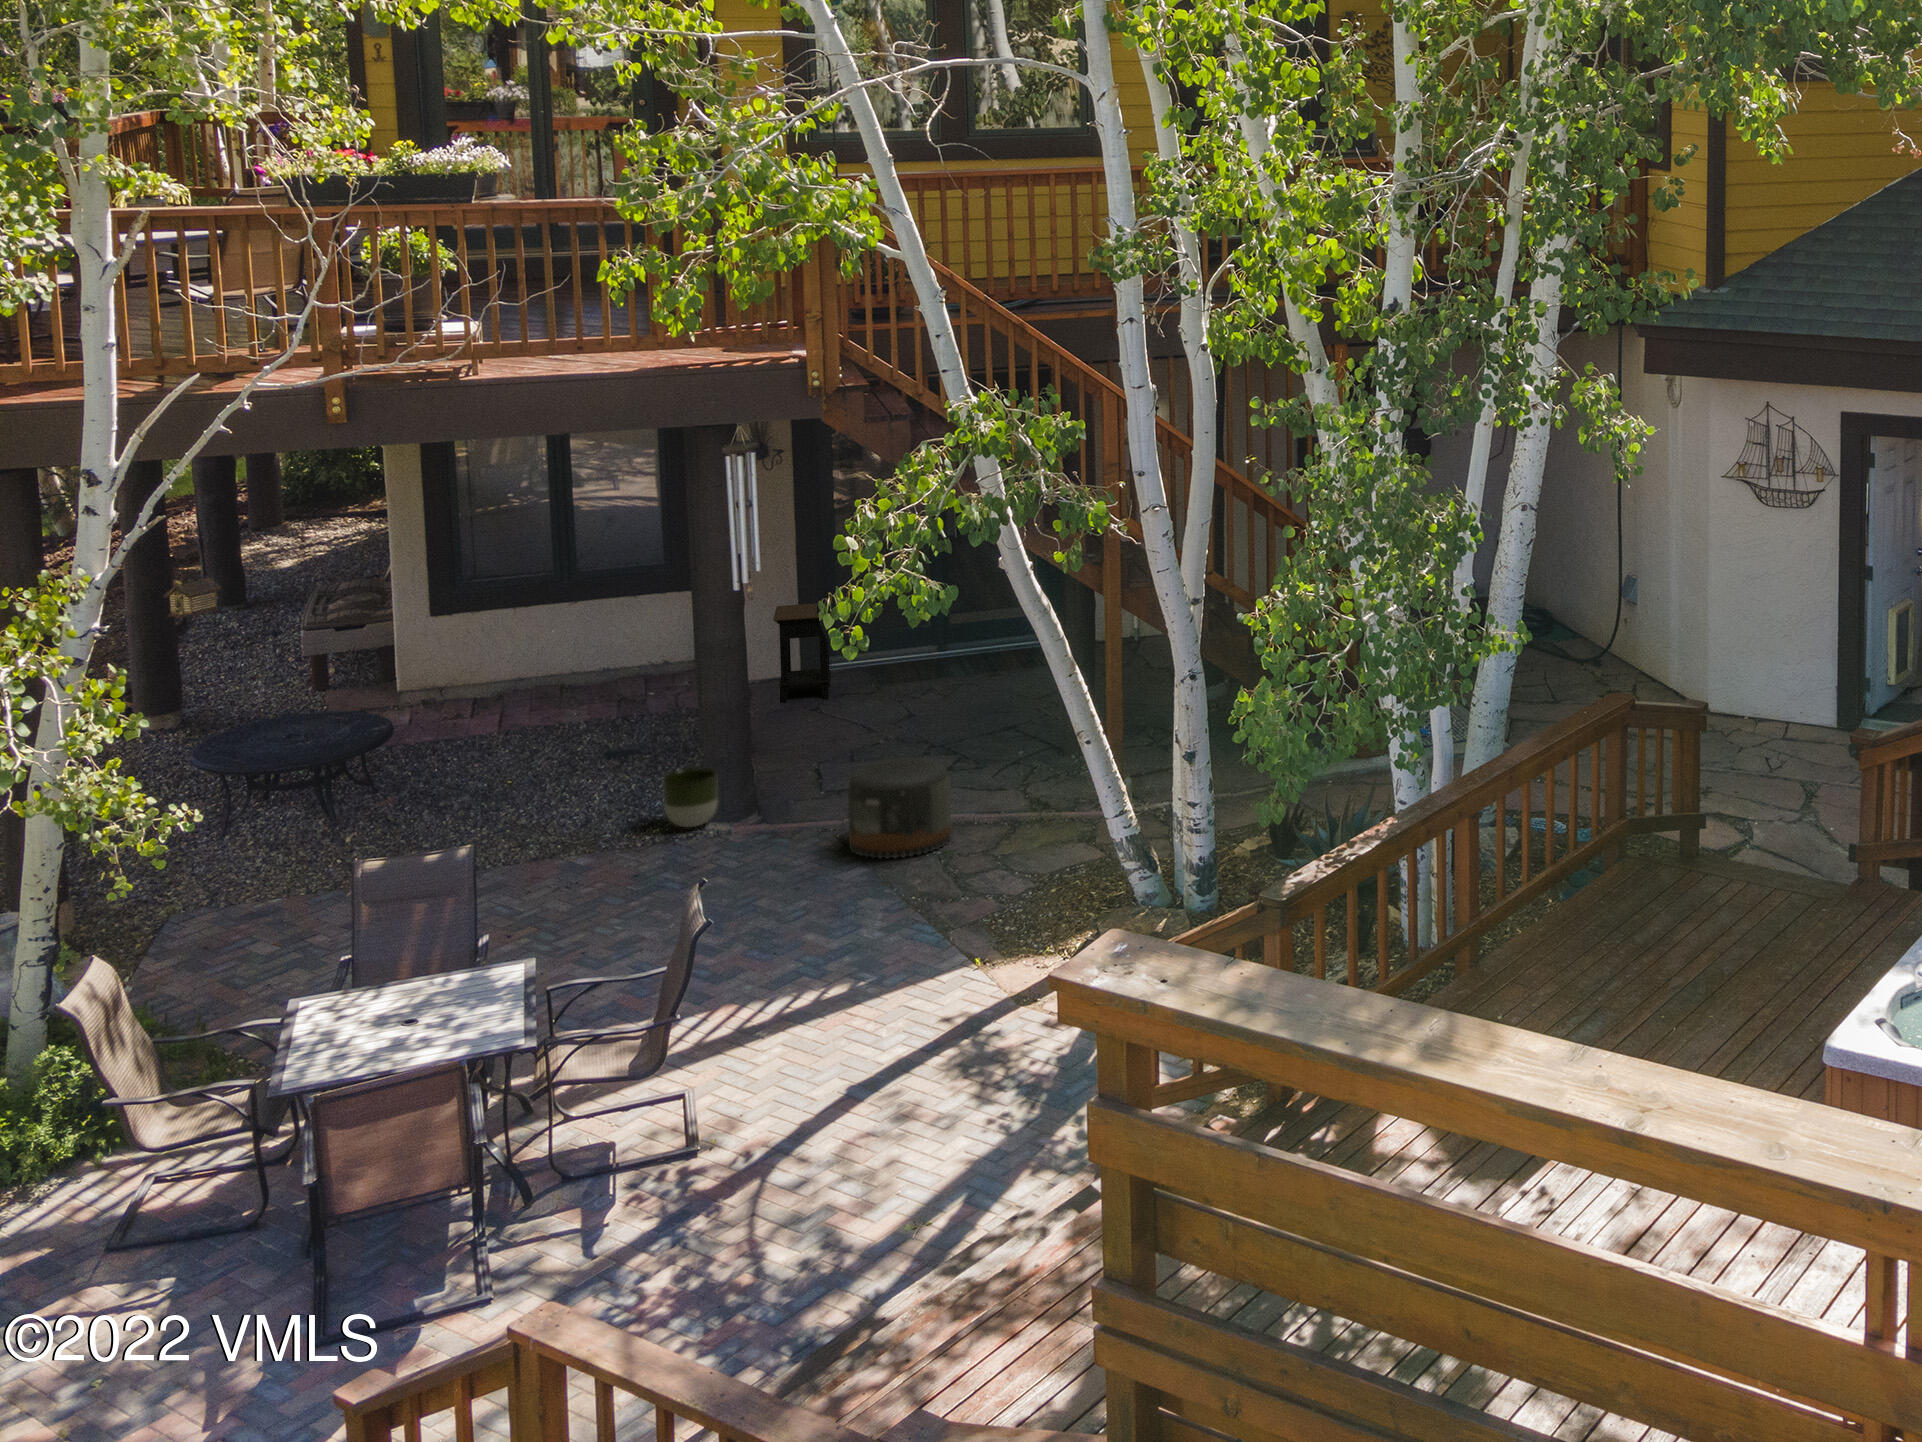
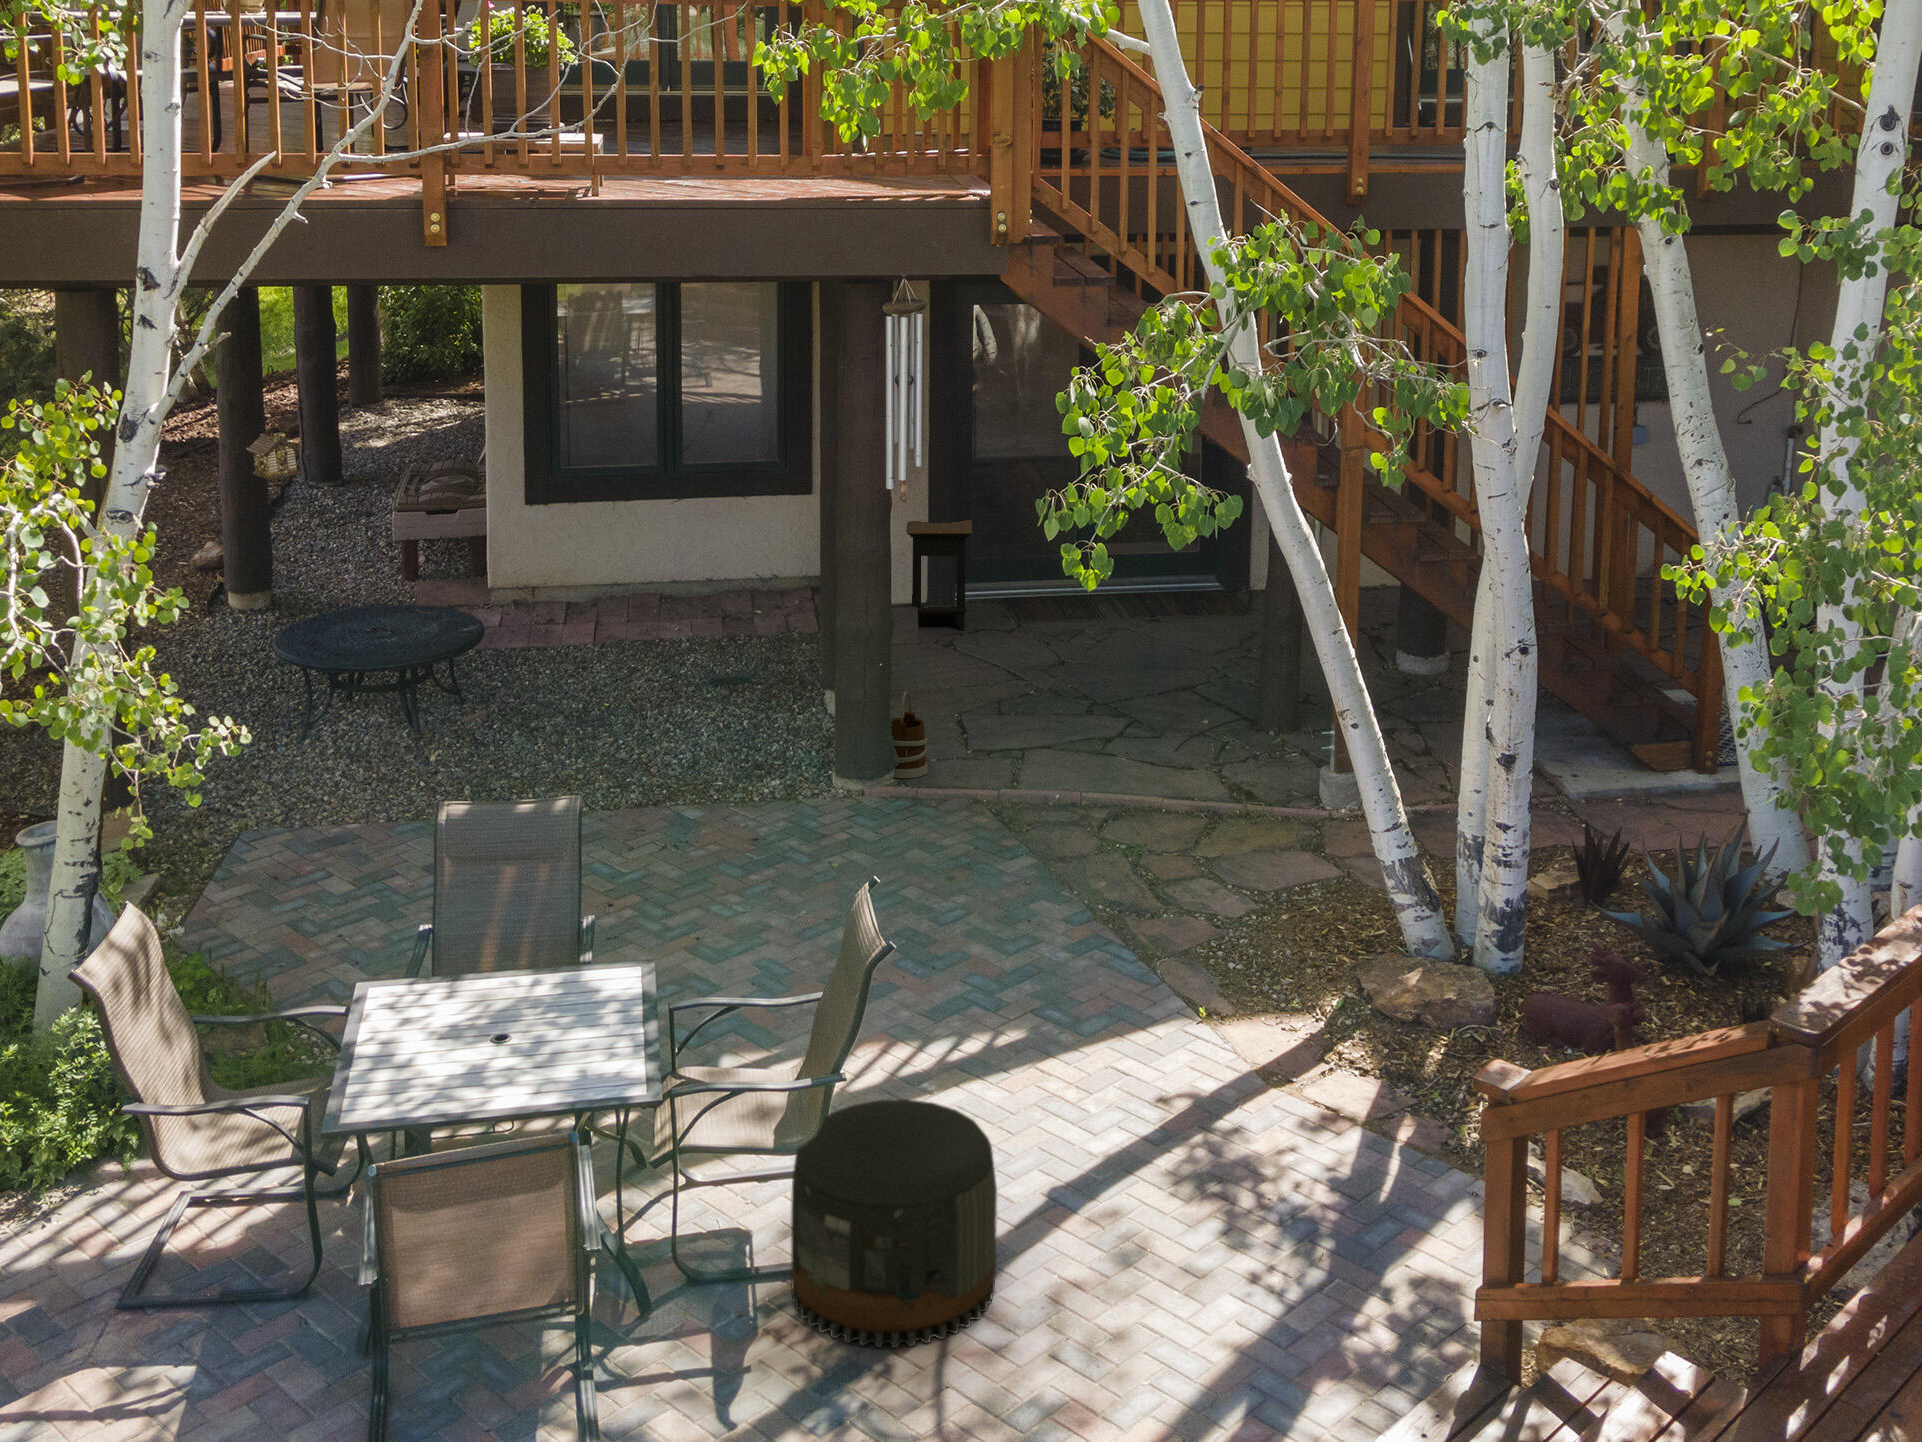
wooden bucket: none [745,751,785,822] -> present [891,691,928,778]
pouf: present [848,757,951,859] -> present [791,1099,997,1347]
planter: present [663,767,718,827] -> none [789,704,852,777]

